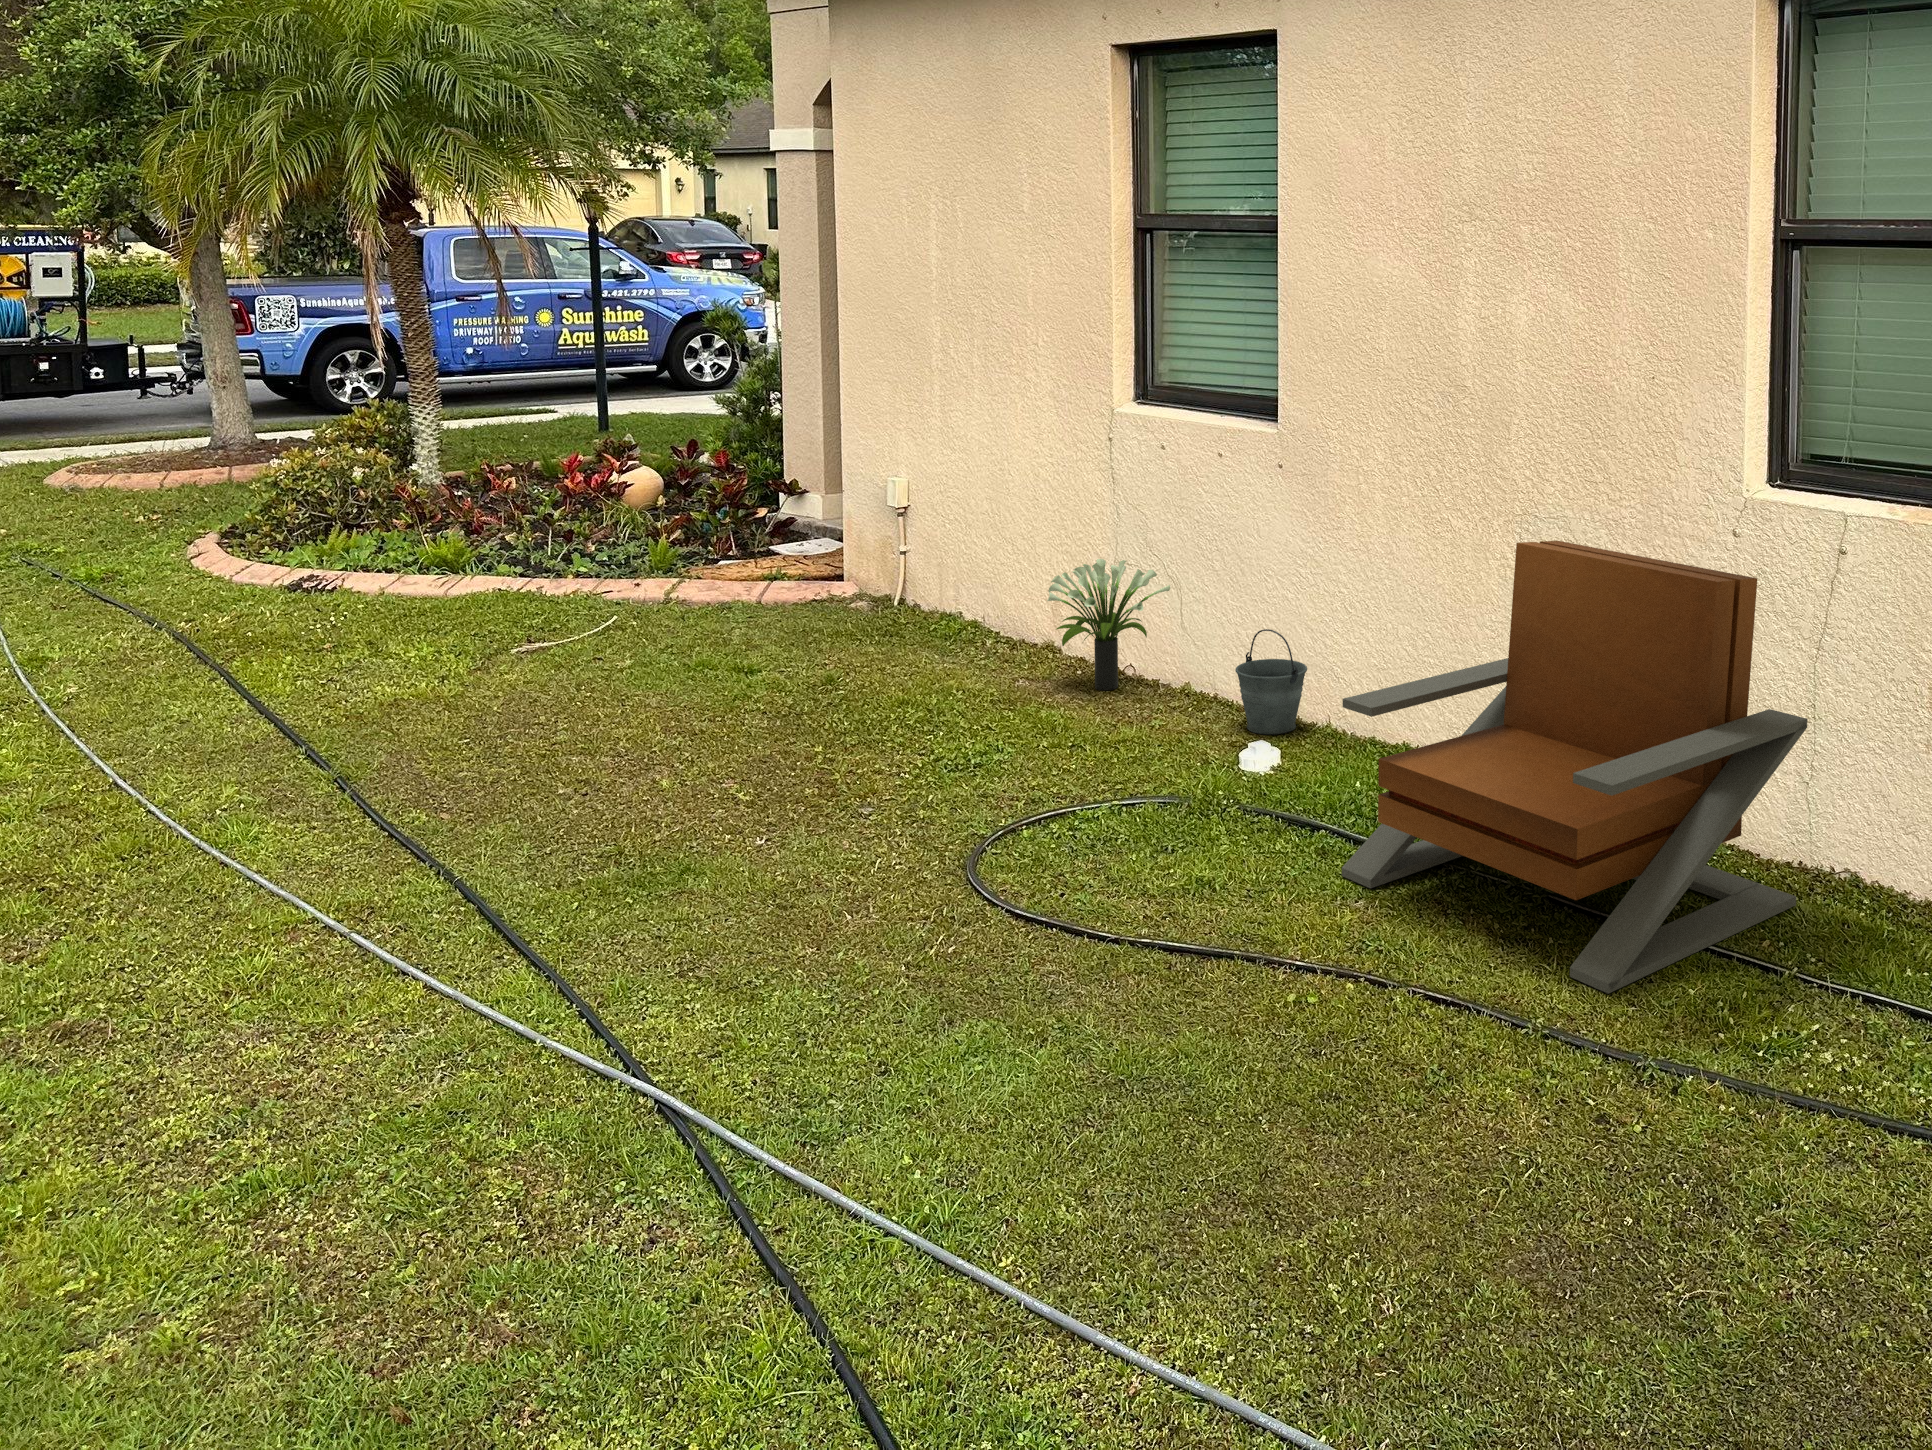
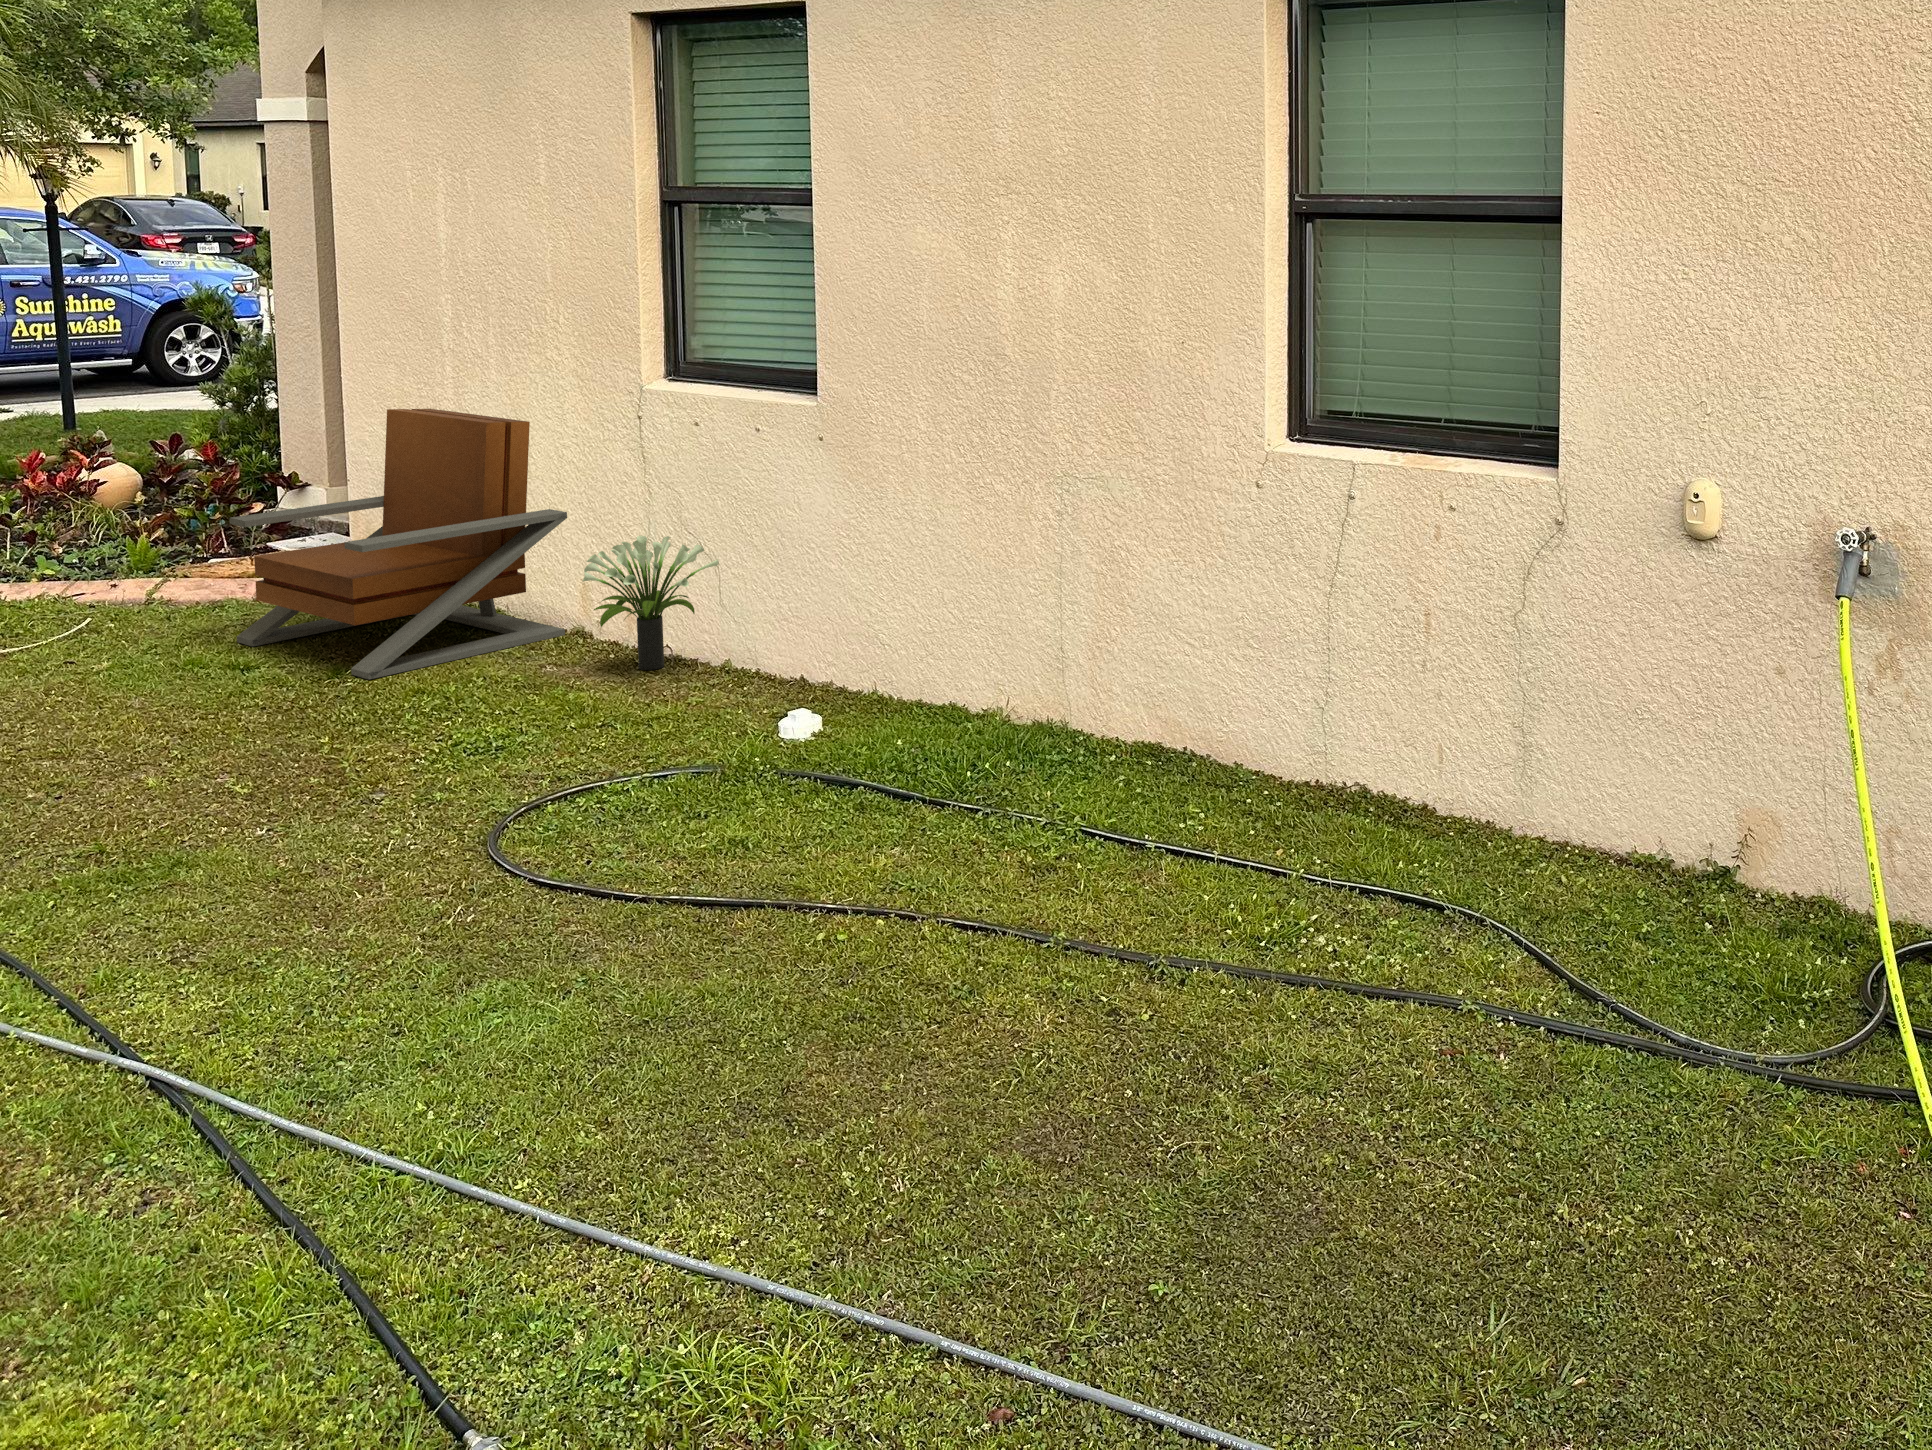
lounge chair: present [1342,541,1808,994] -> present [230,409,567,679]
bucket: present [1235,629,1307,734] -> none [787,598,863,702]

